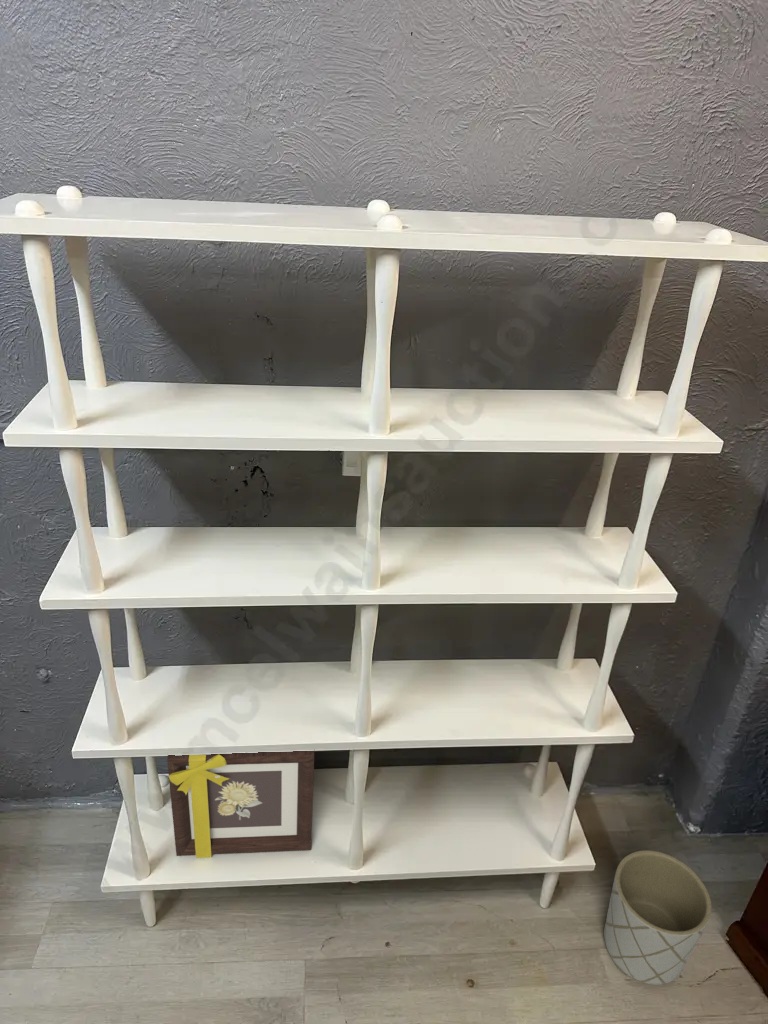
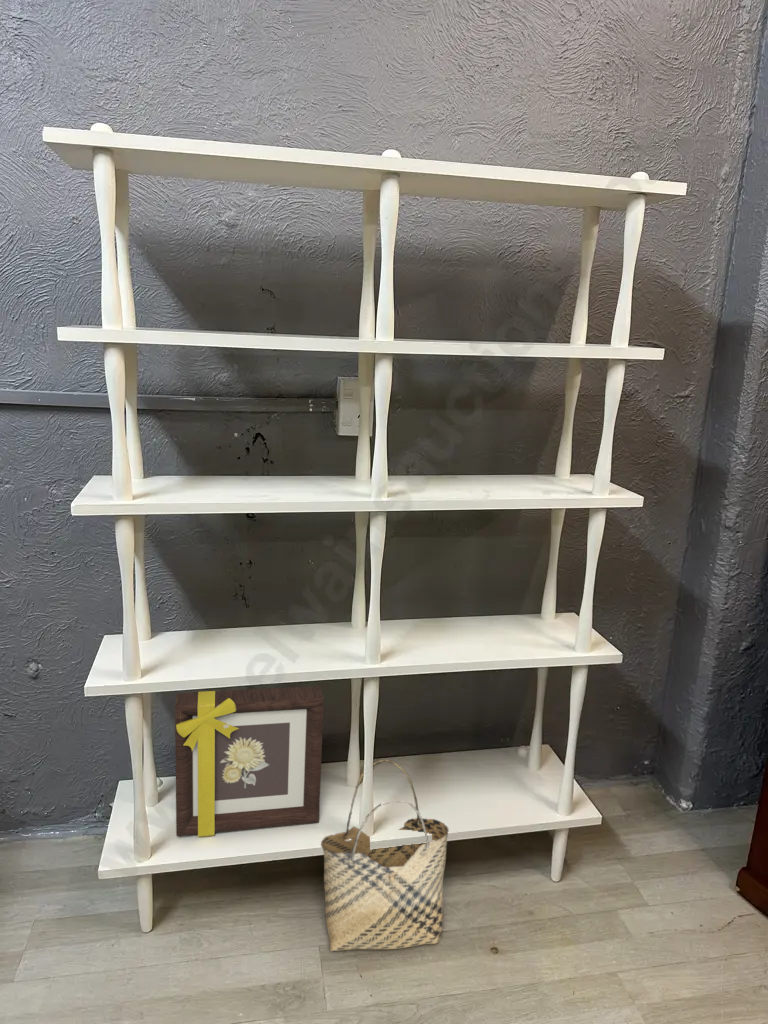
woven basket: none [307,808,433,971] -> present [321,759,449,951]
planter: present [604,850,711,985] -> none [621,798,724,935]

